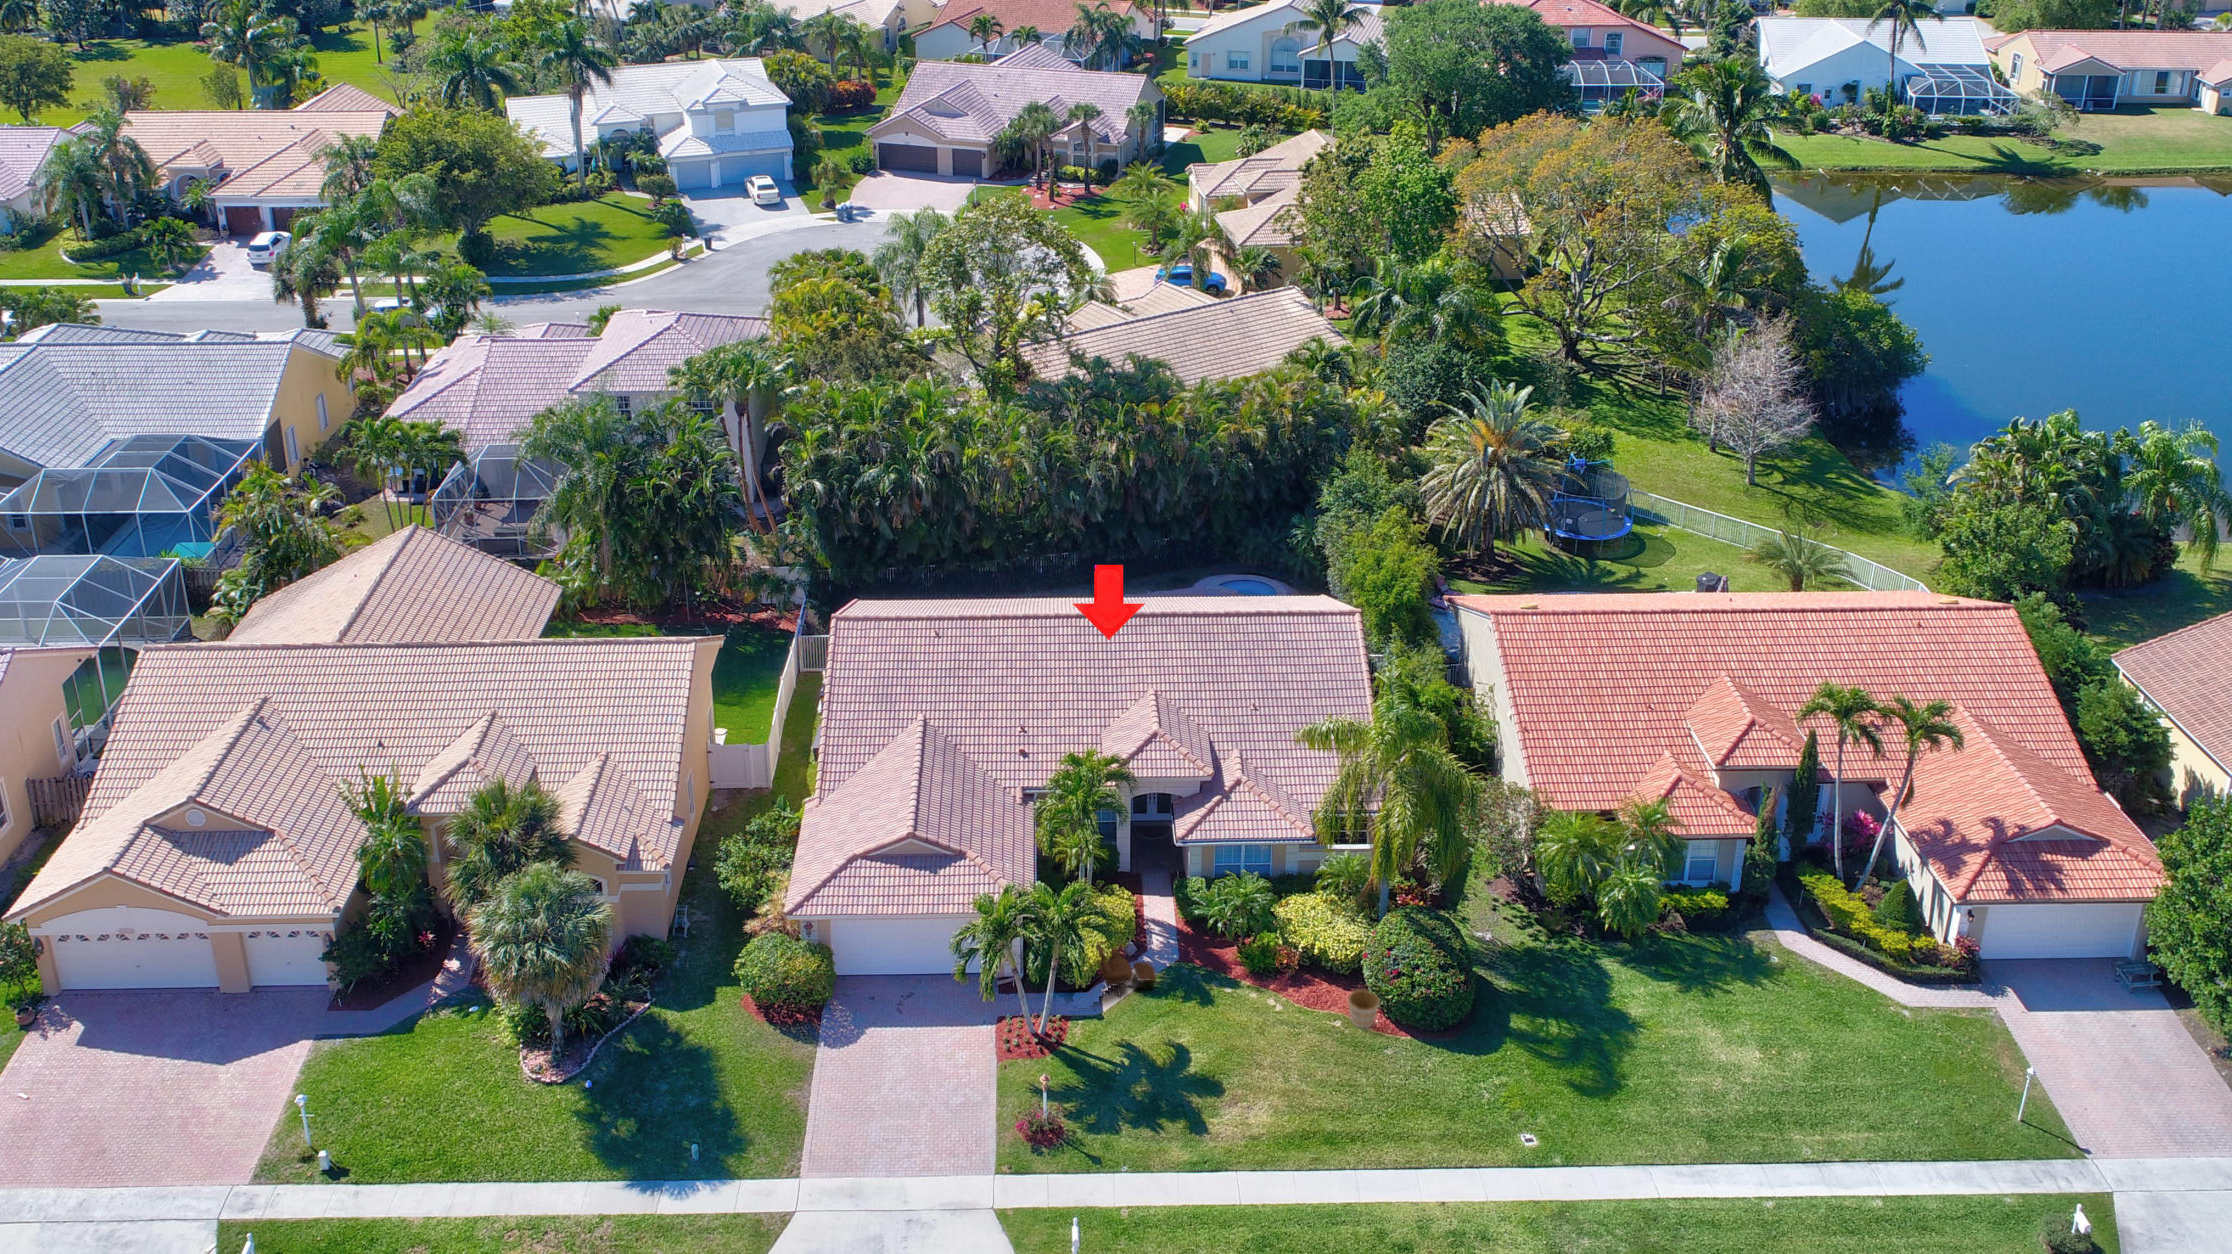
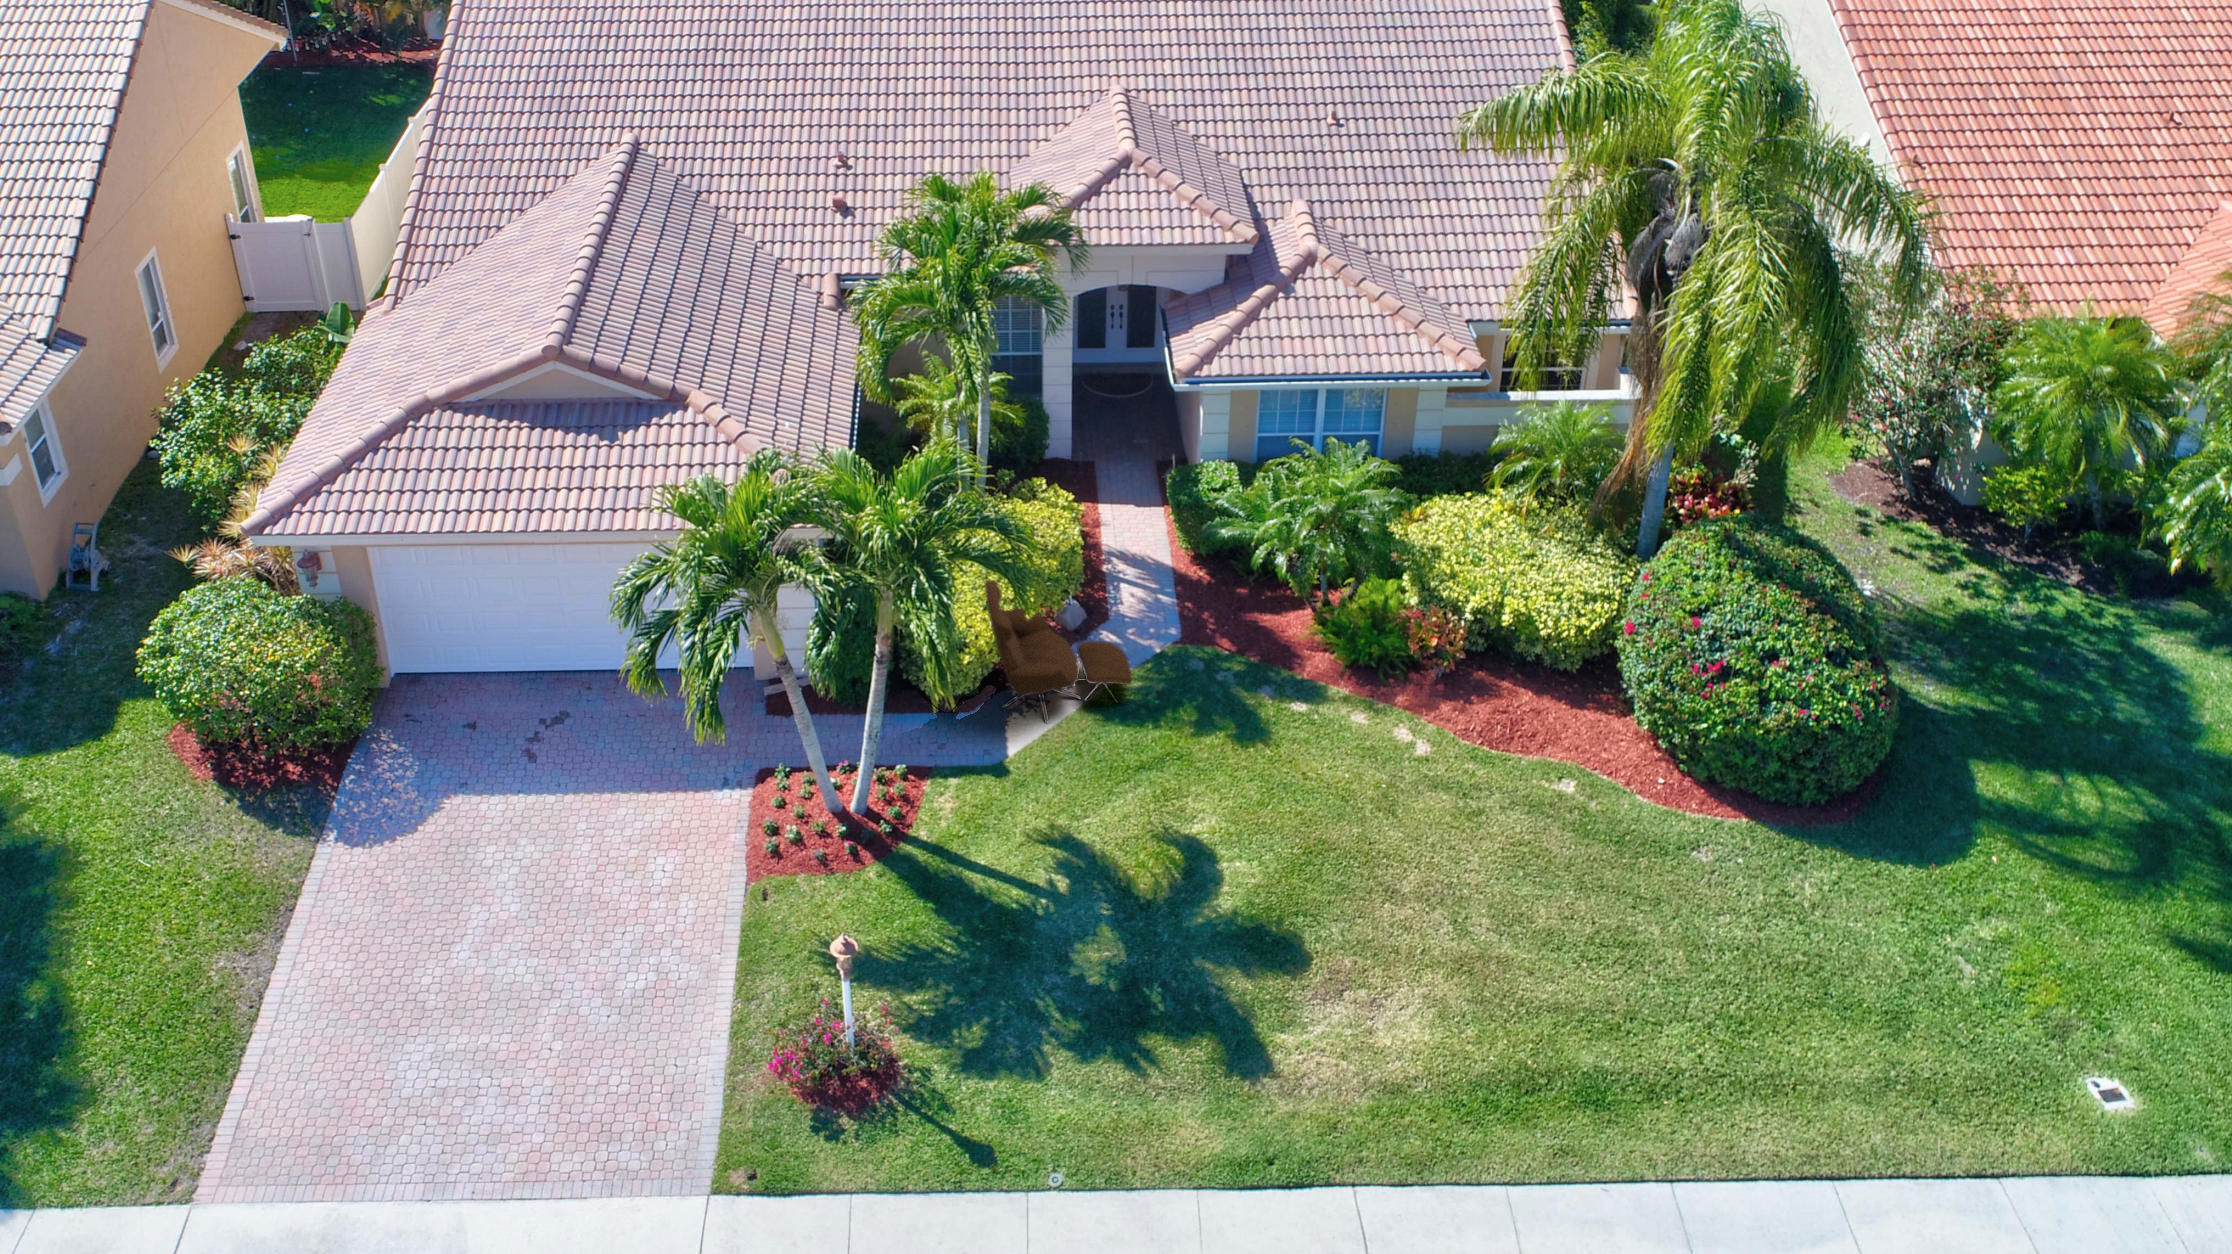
potted plant: present [1540,910,1572,929] -> none [1984,527,2067,569]
wooden bucket: present [1348,989,1380,1029] -> none [1594,705,1673,797]

